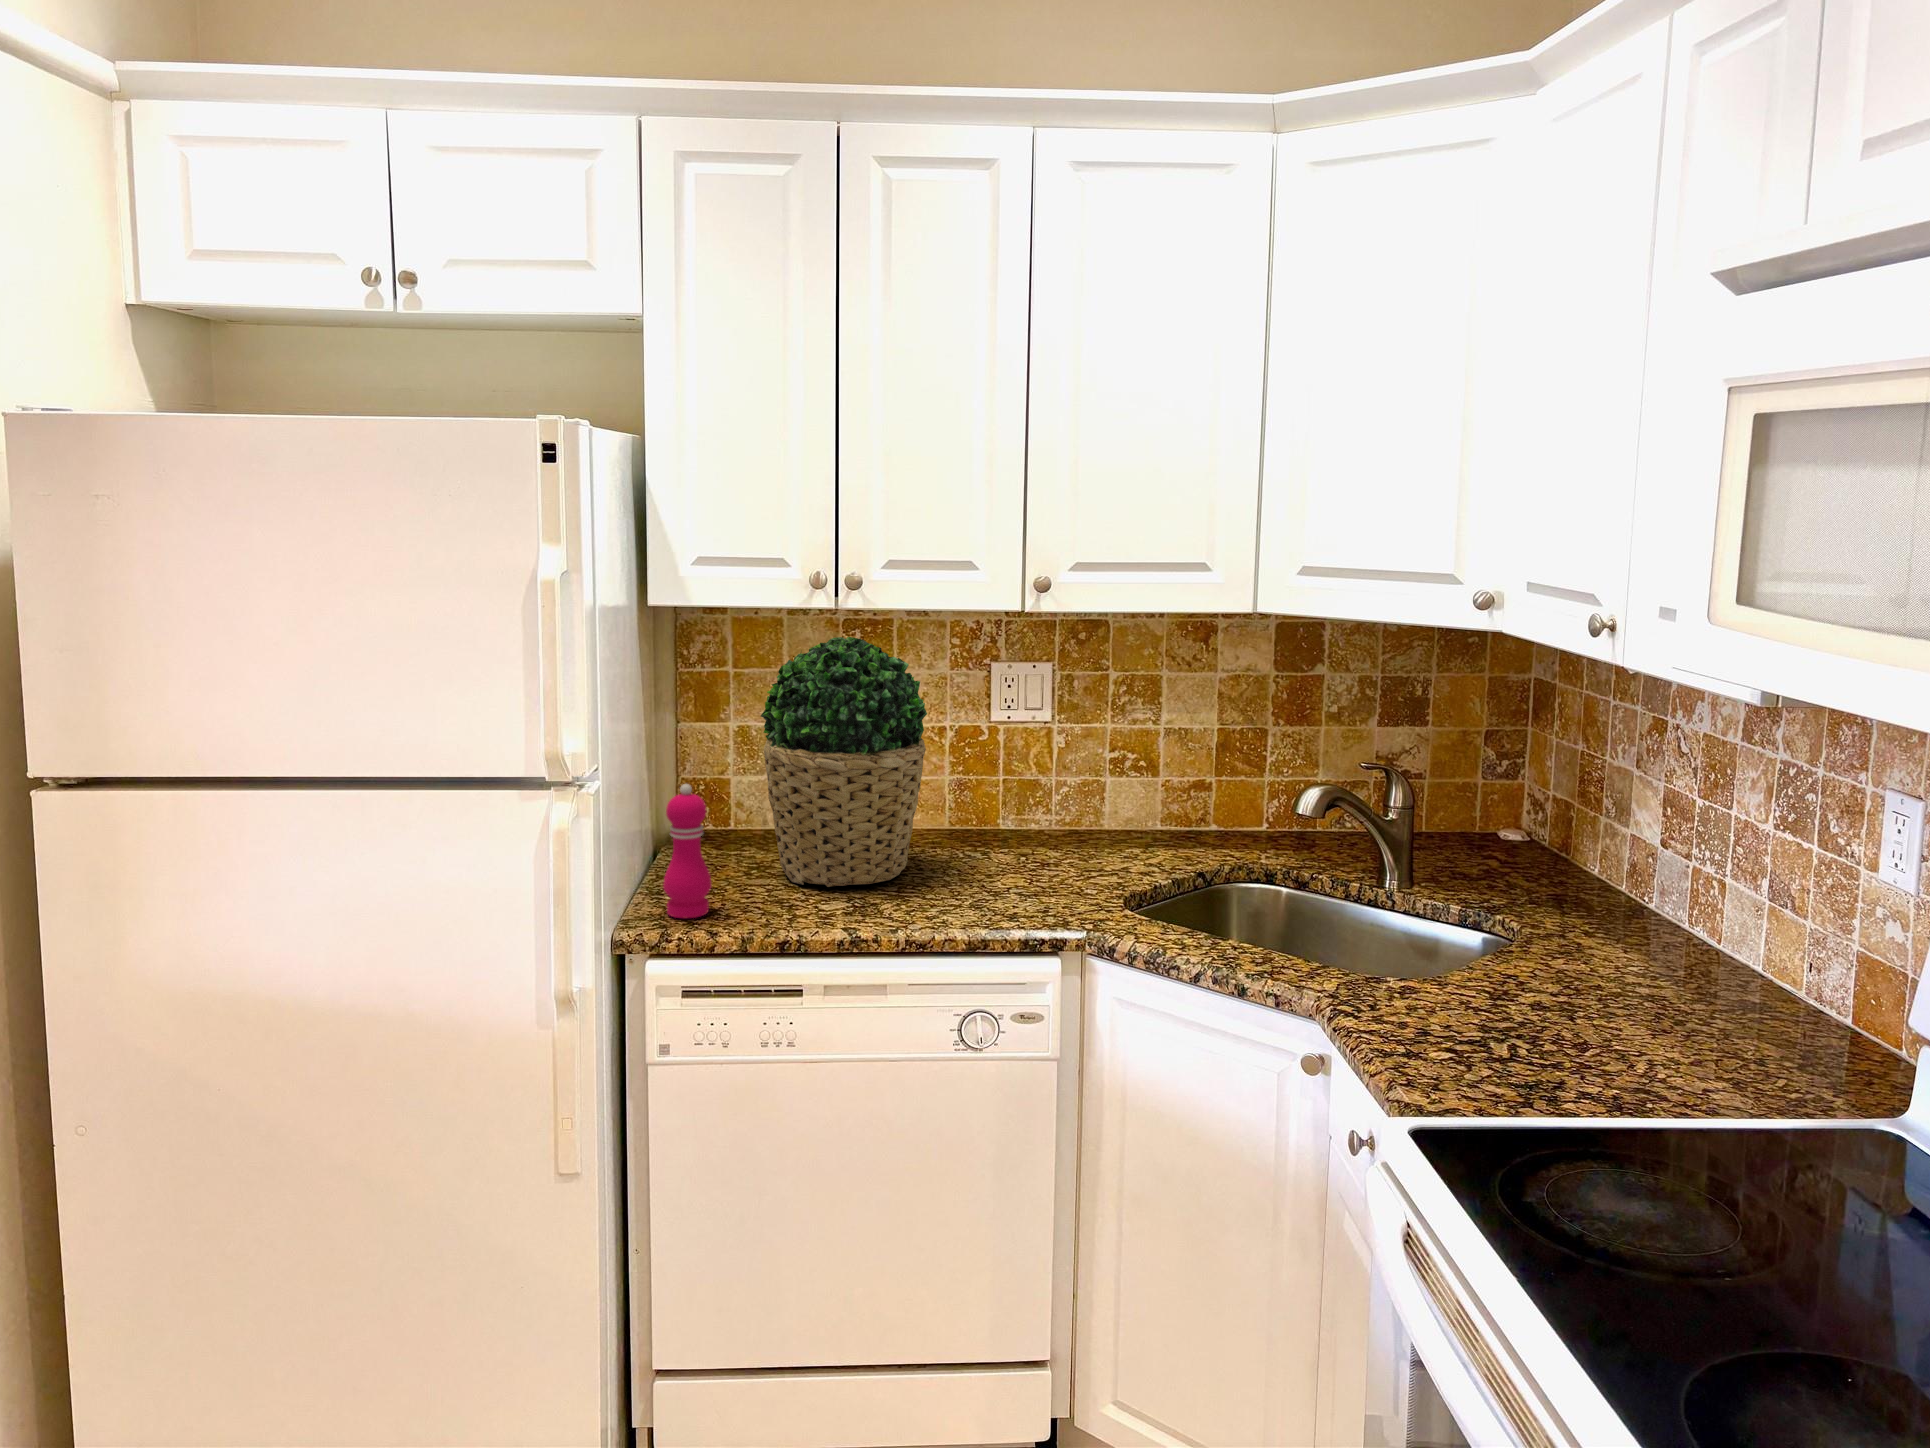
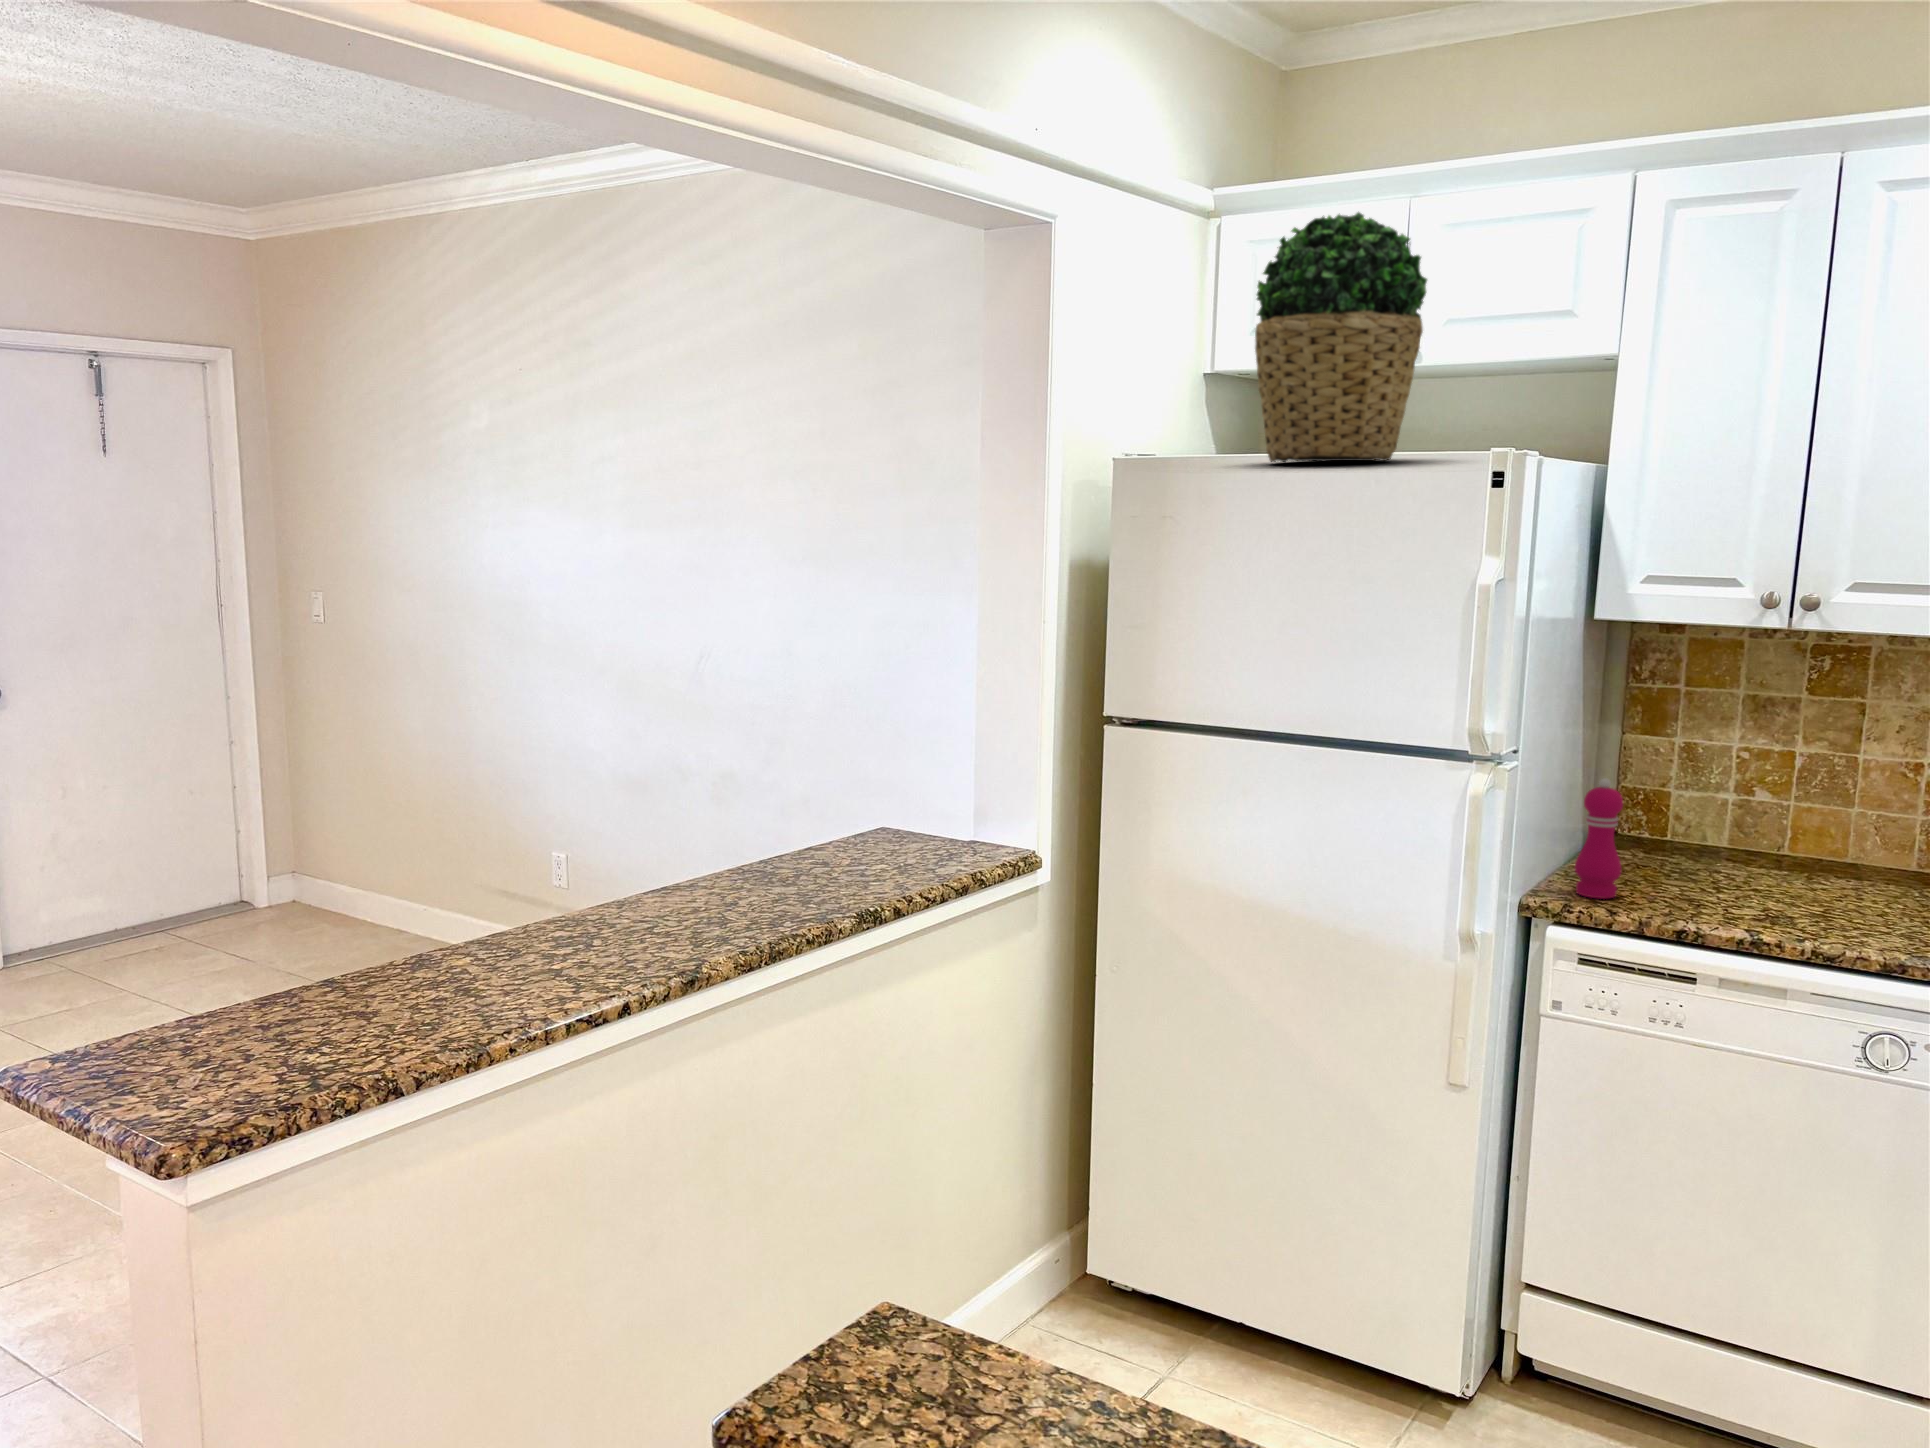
potted plant: present [761,637,927,887] -> present [1255,212,1427,462]

